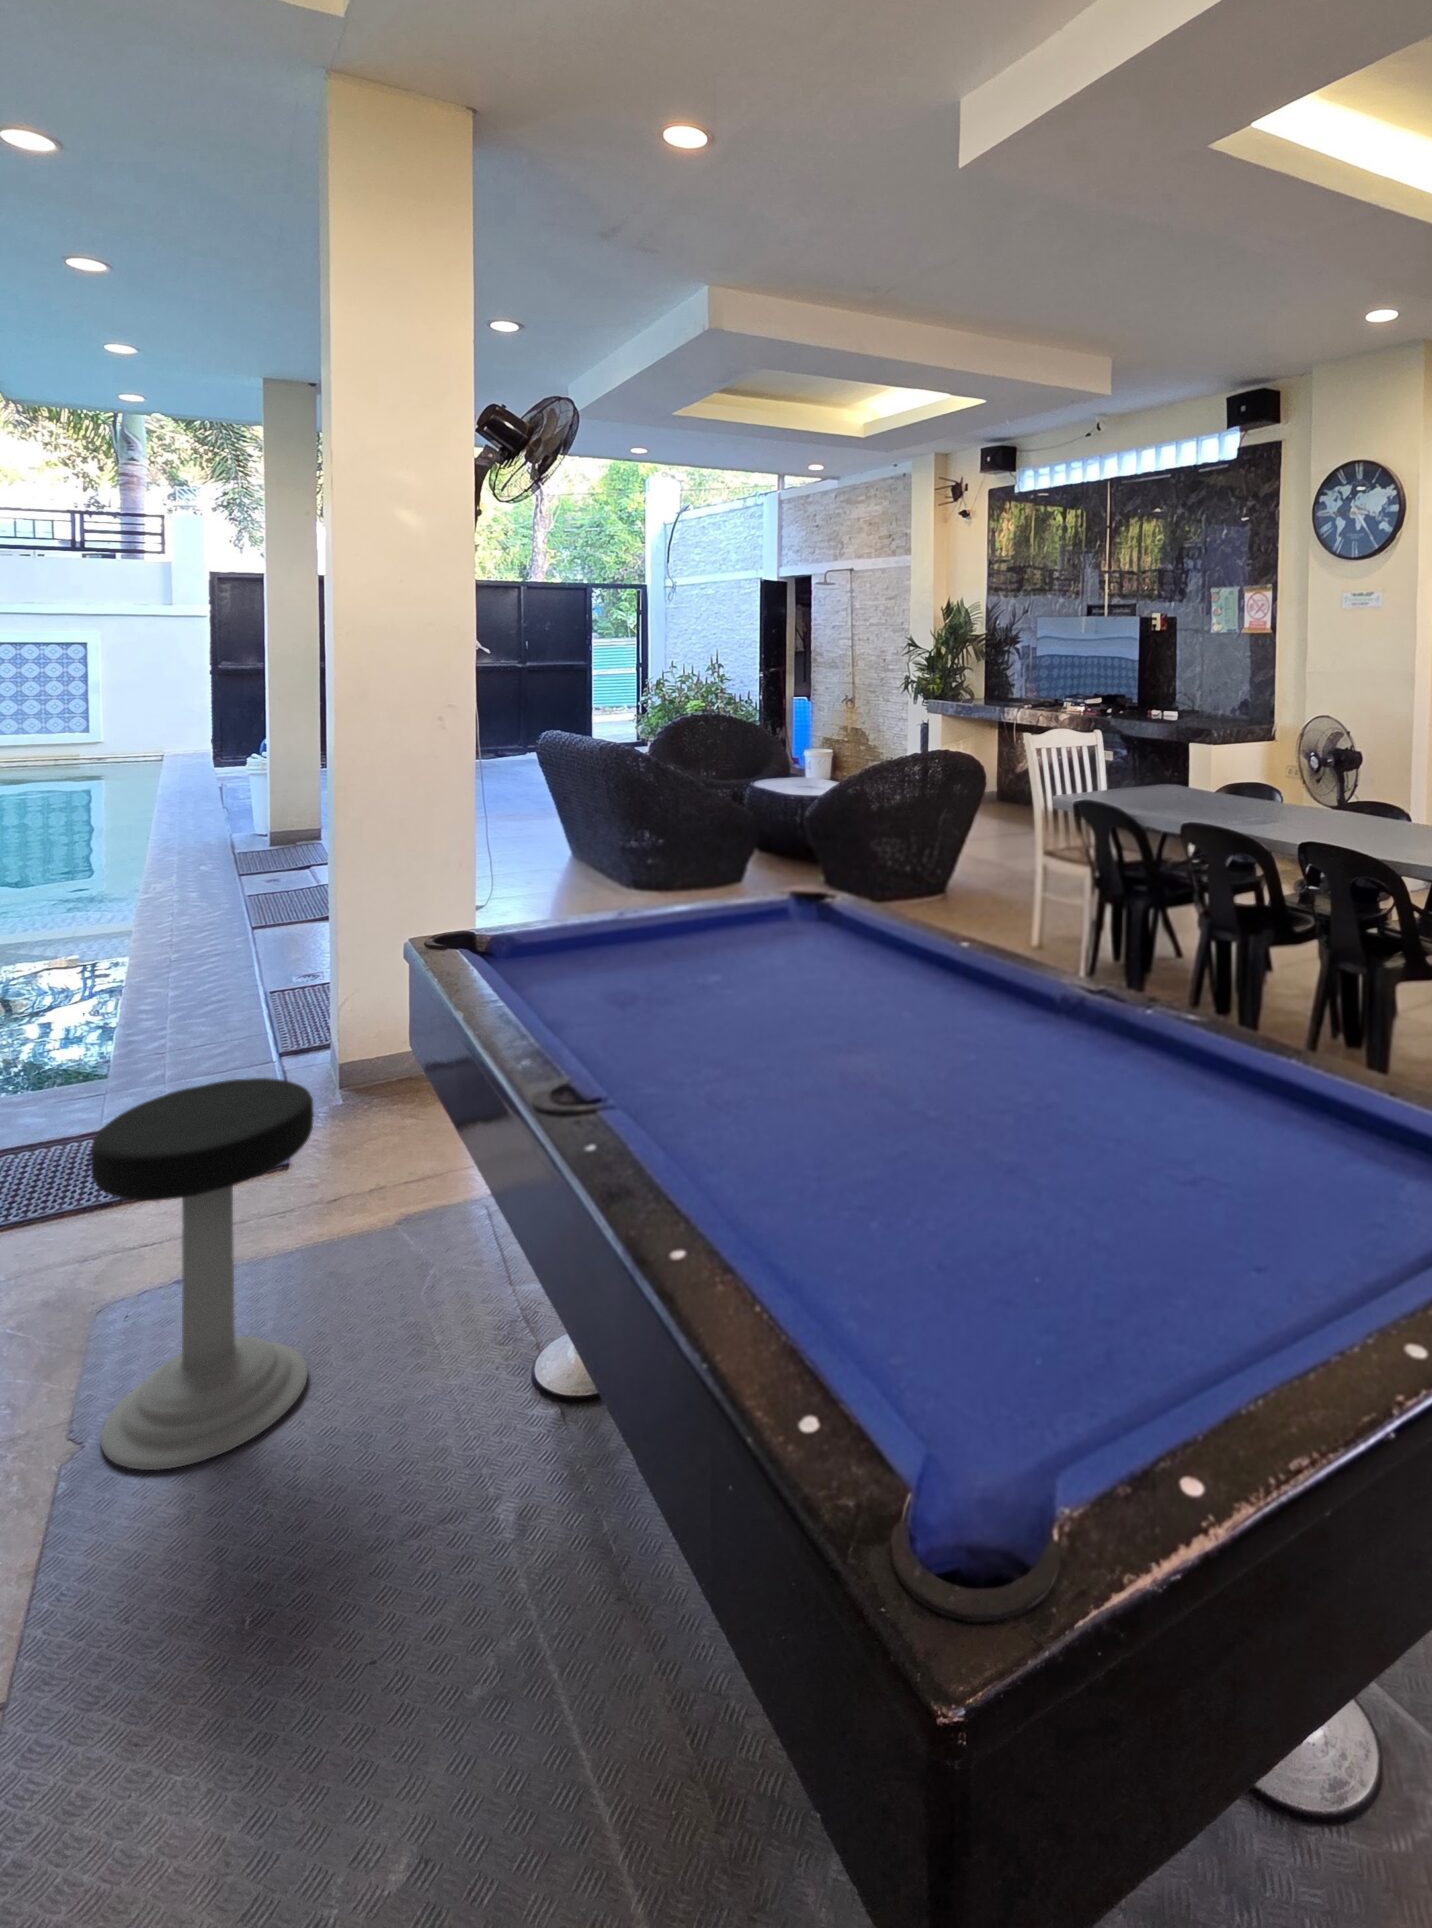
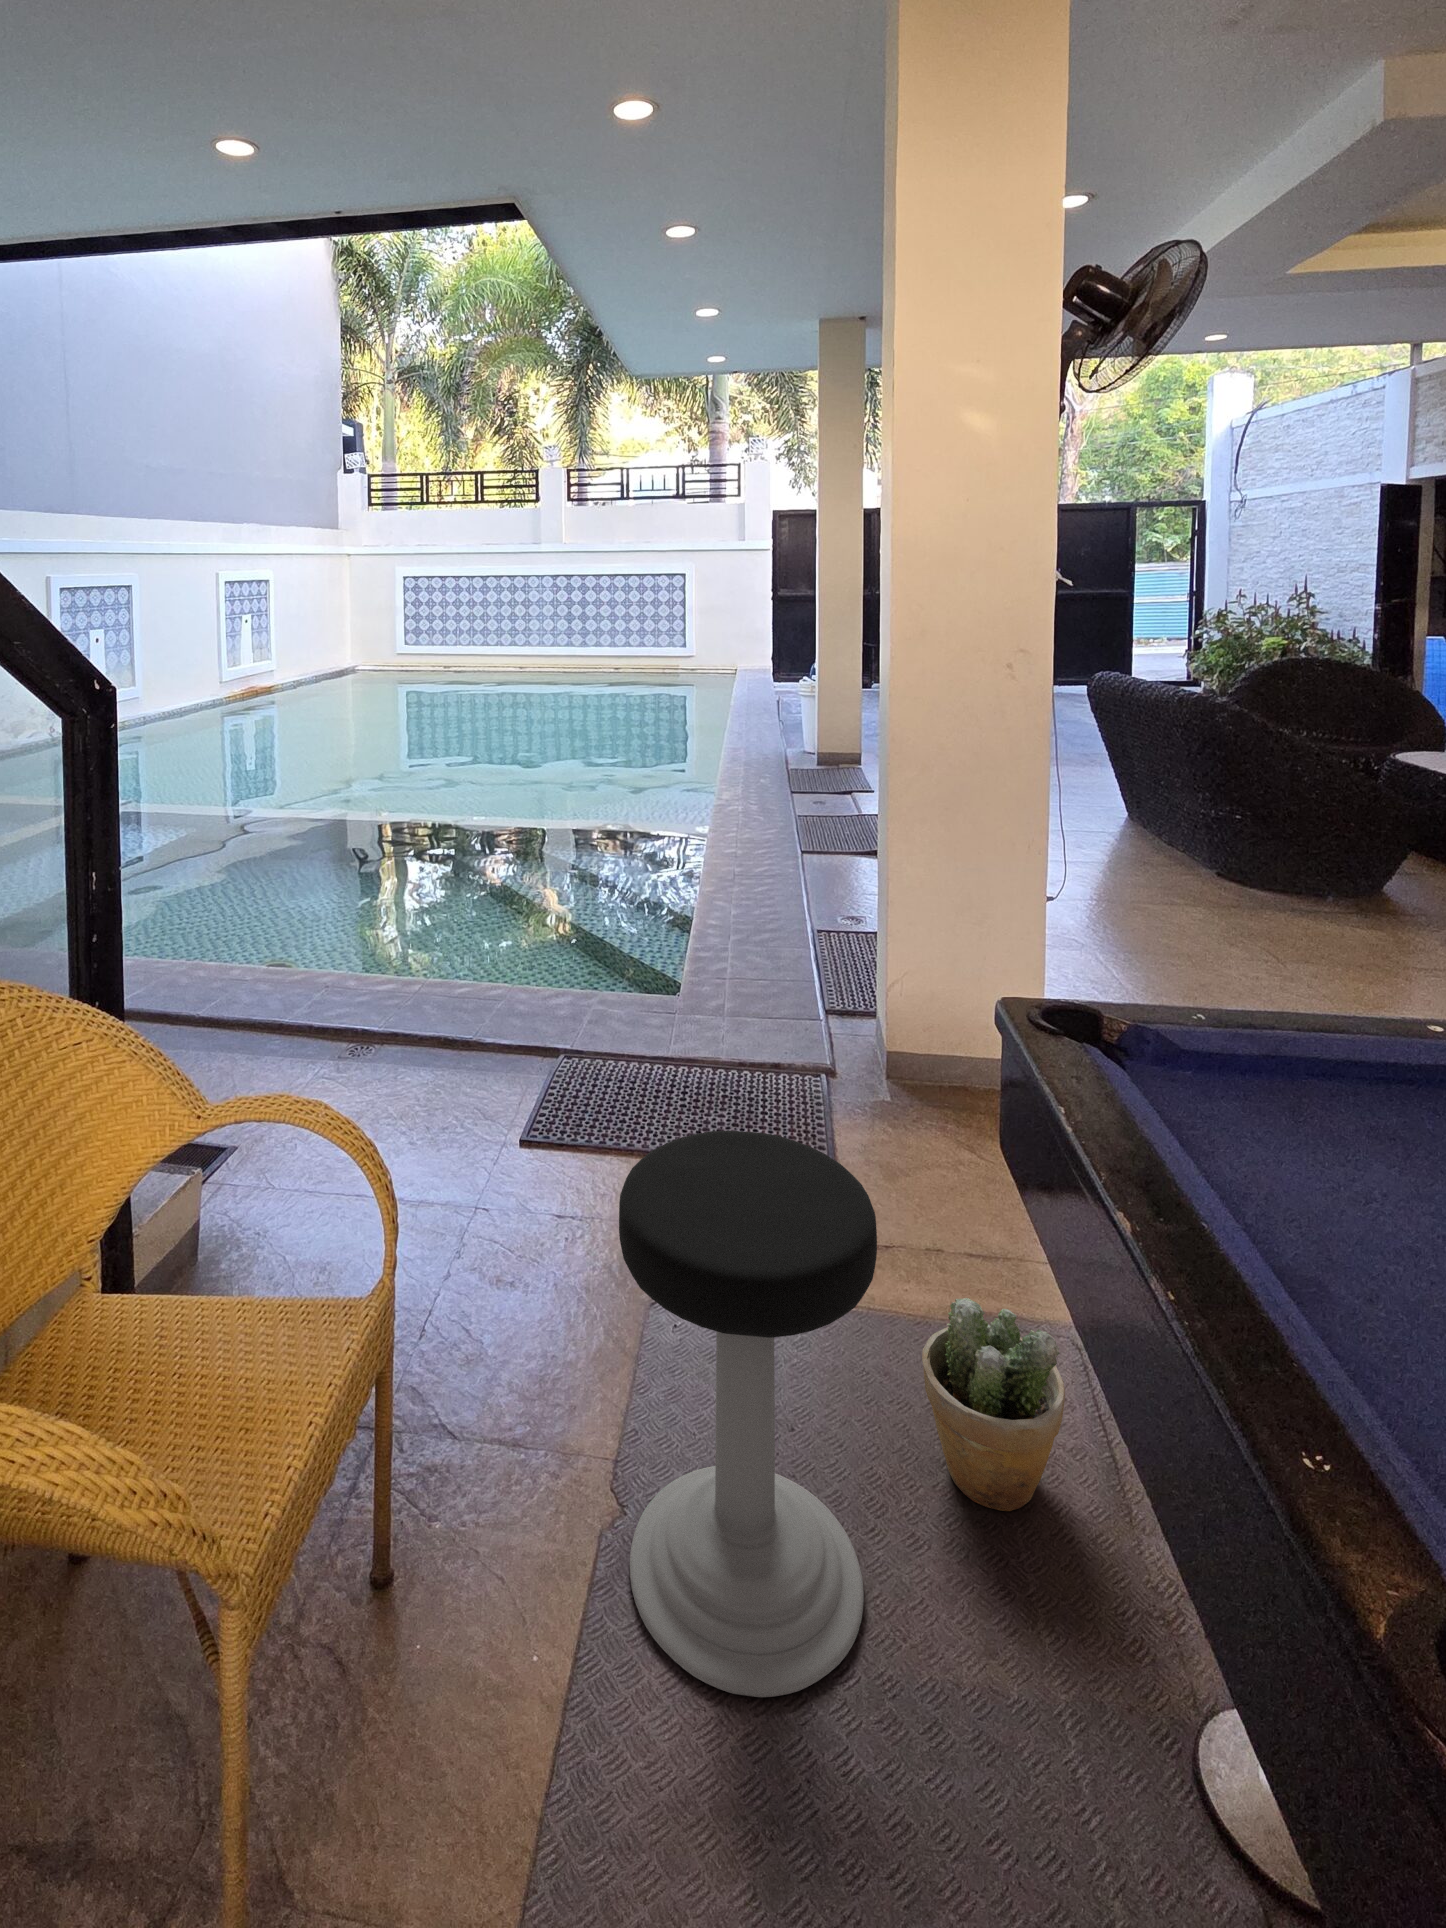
potted plant: none [355,1160,457,1298] -> present [922,1298,1065,1511]

